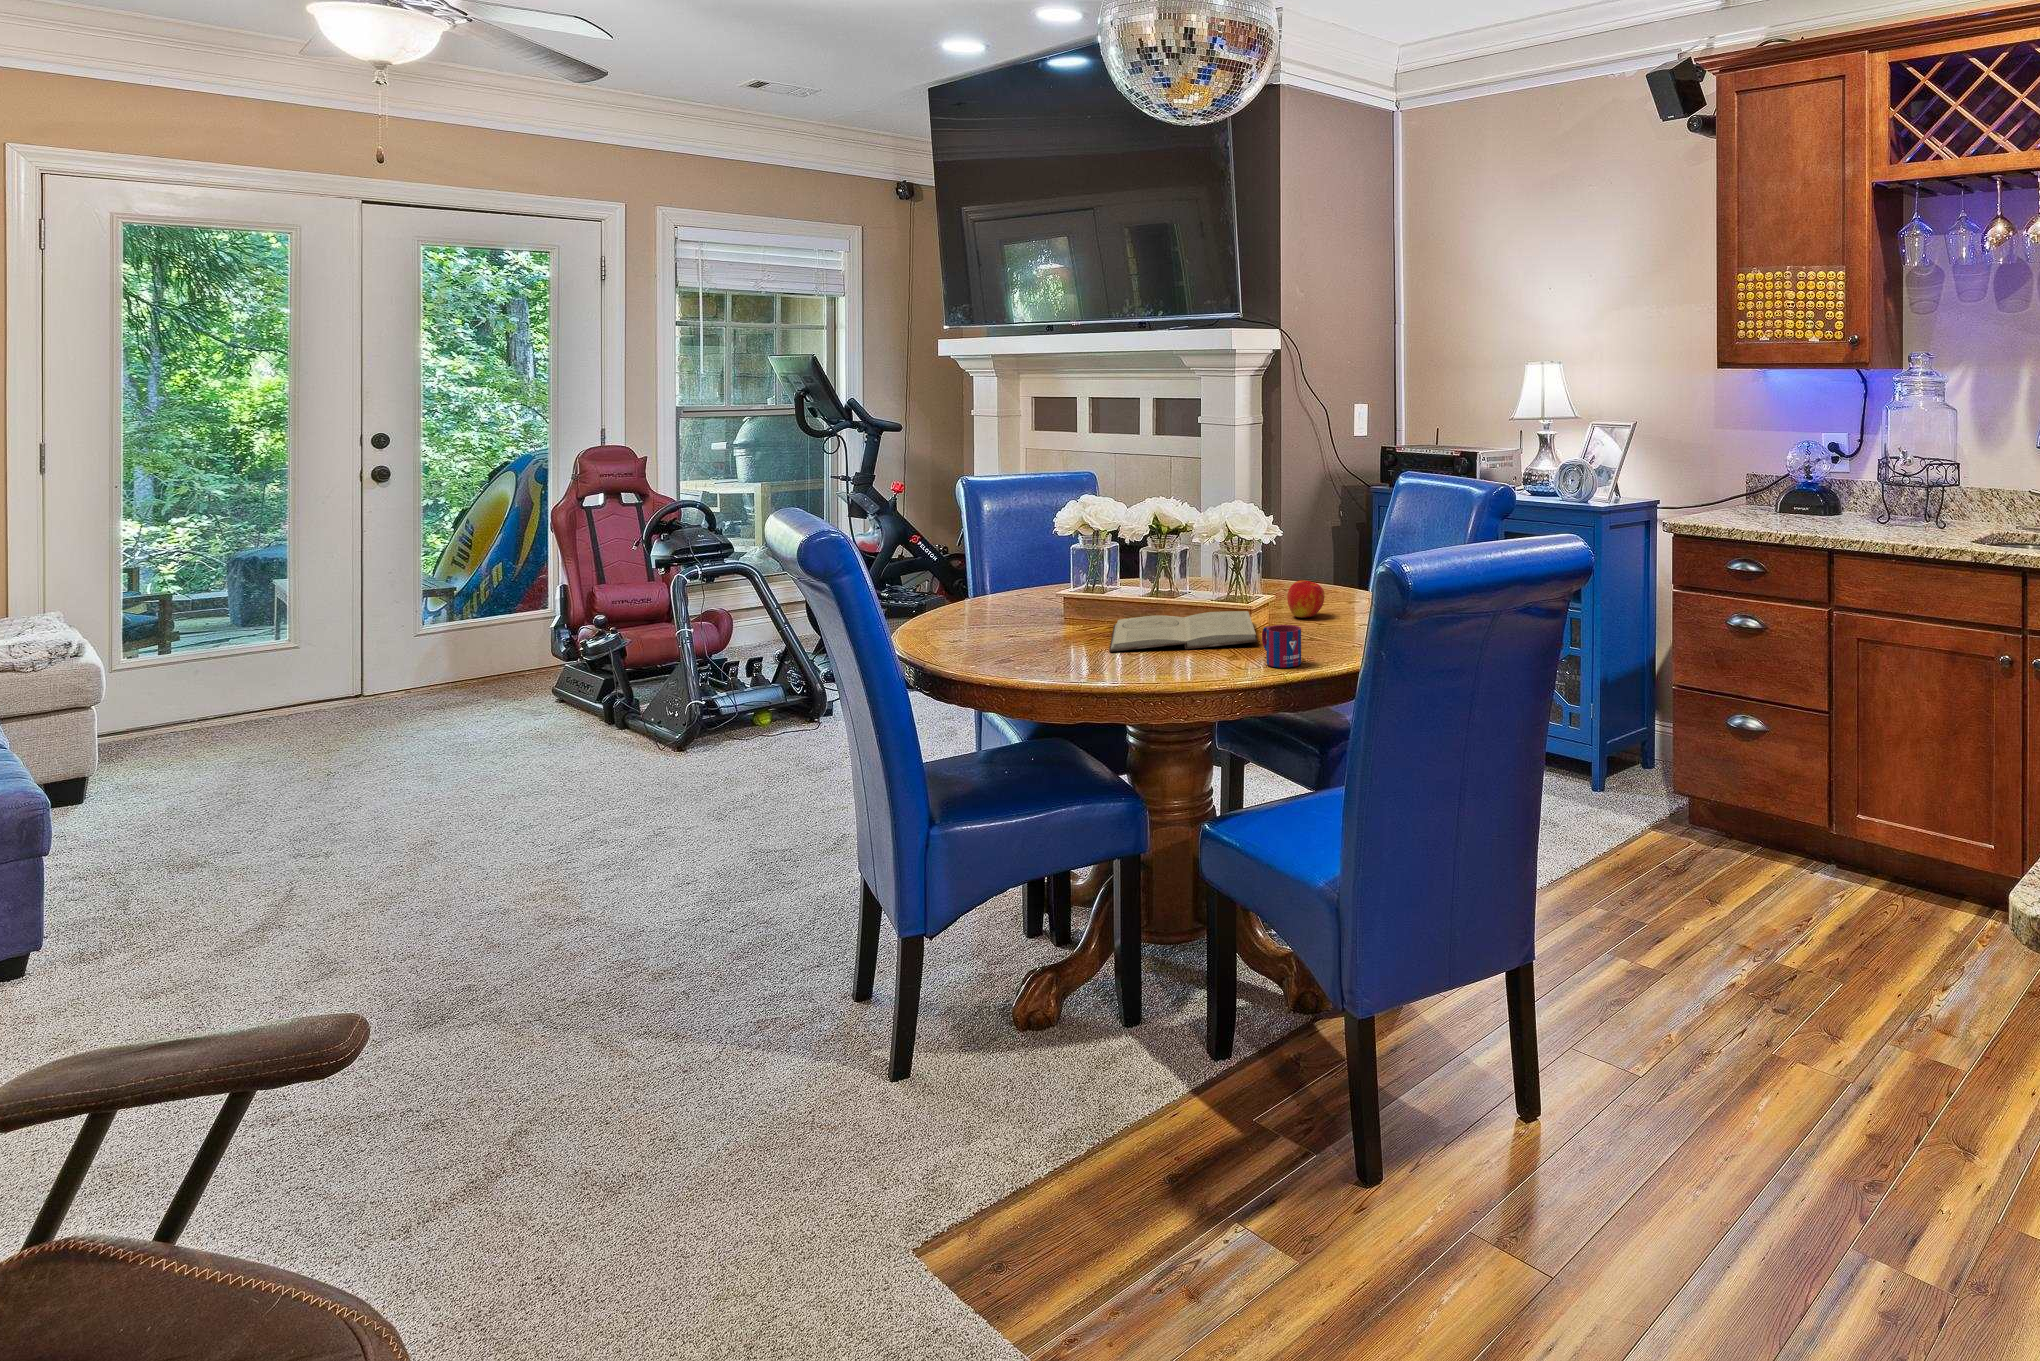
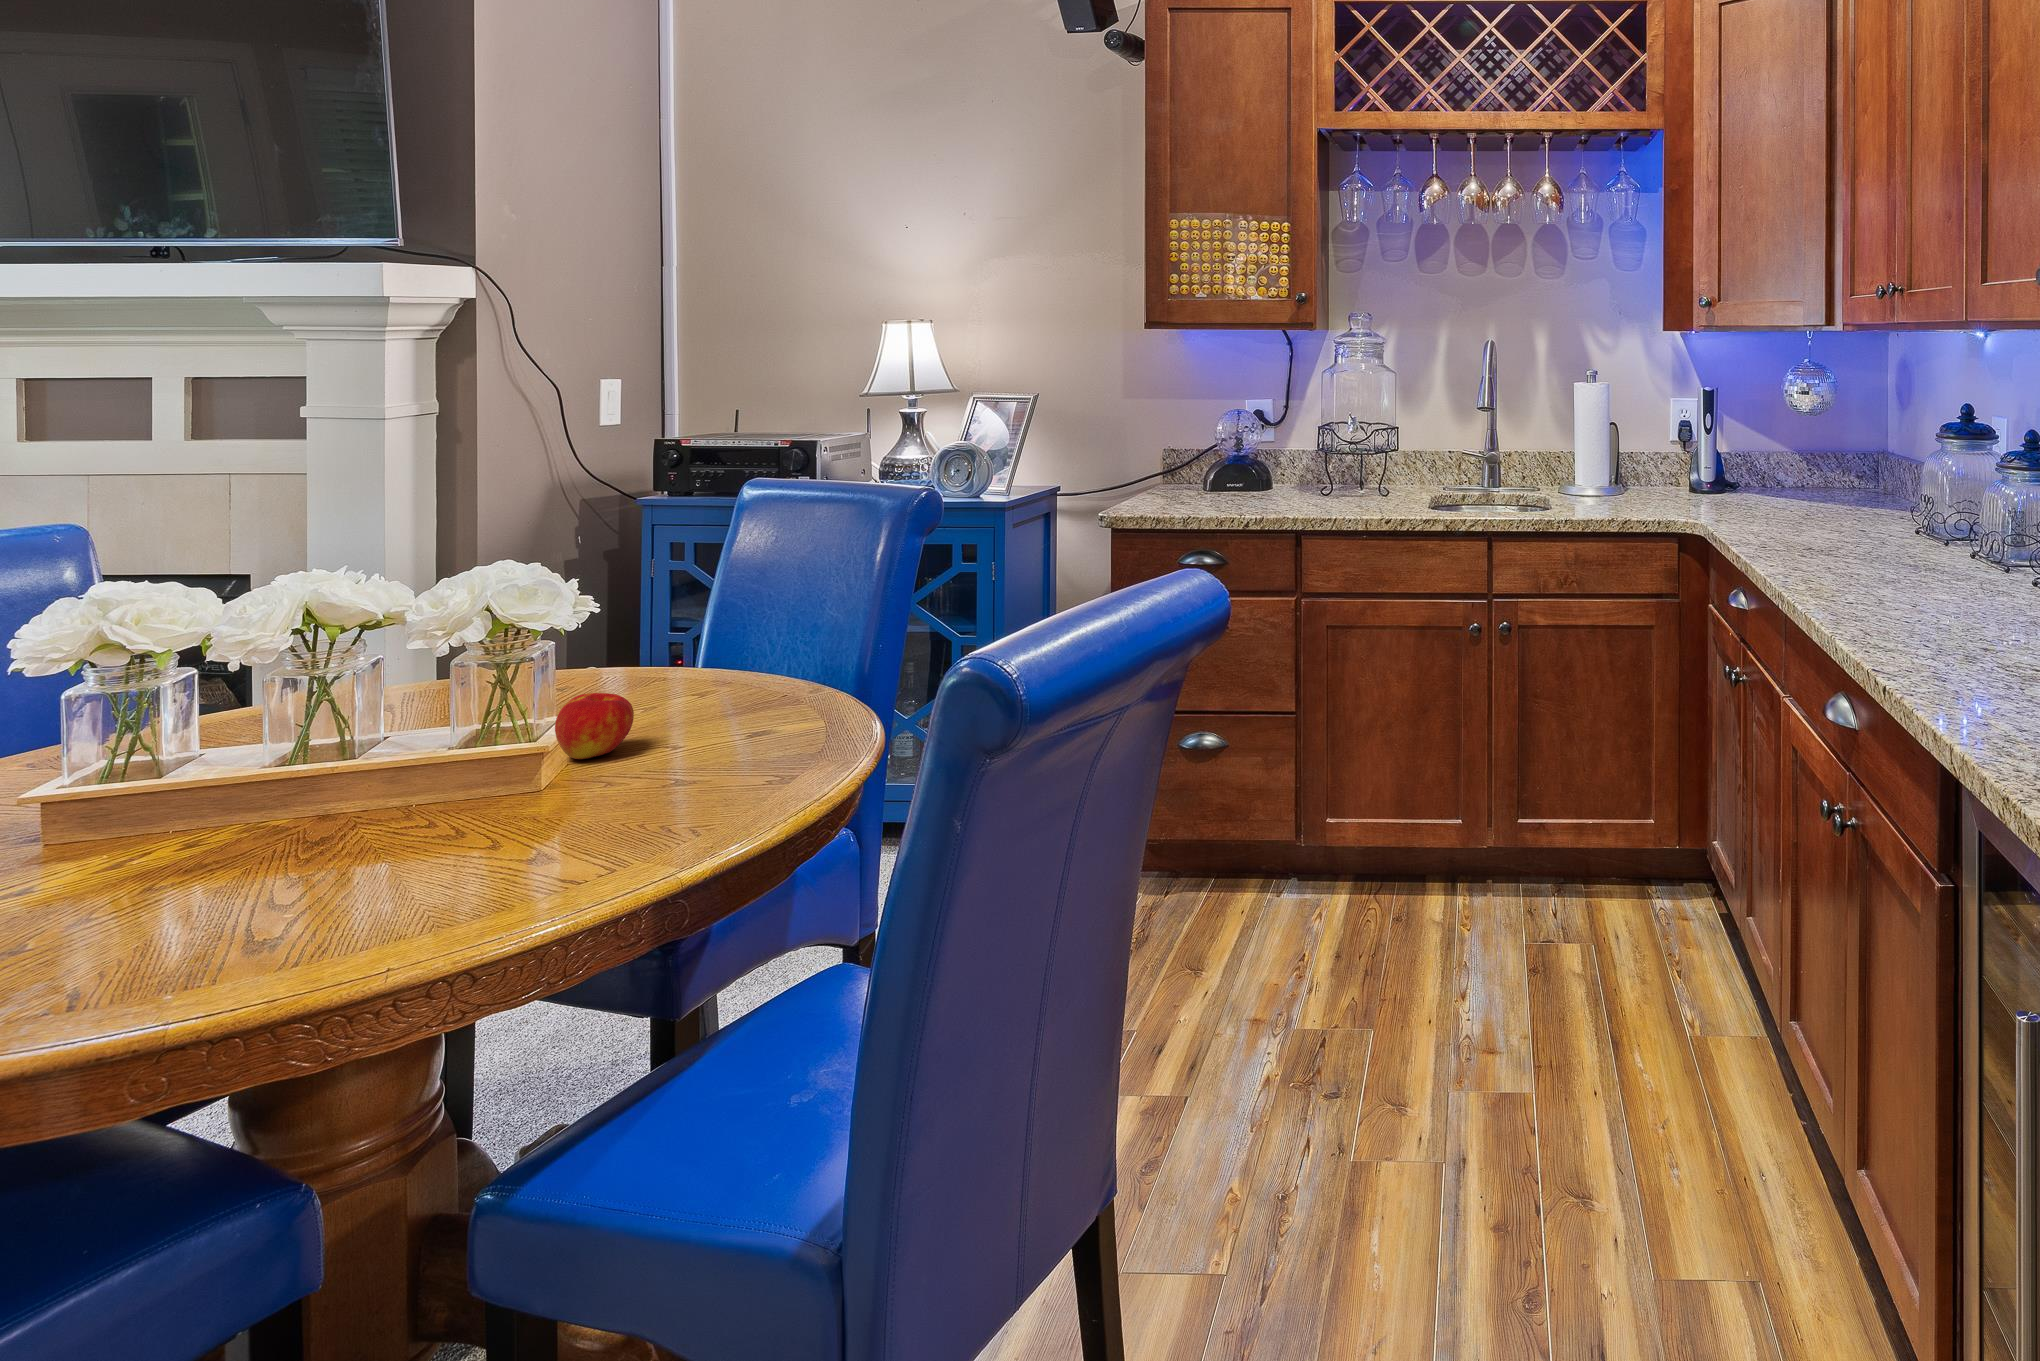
book: present [1109,611,1257,652] -> none [99,773,513,957]
mug: present [1262,625,1301,668] -> none [533,802,631,893]

